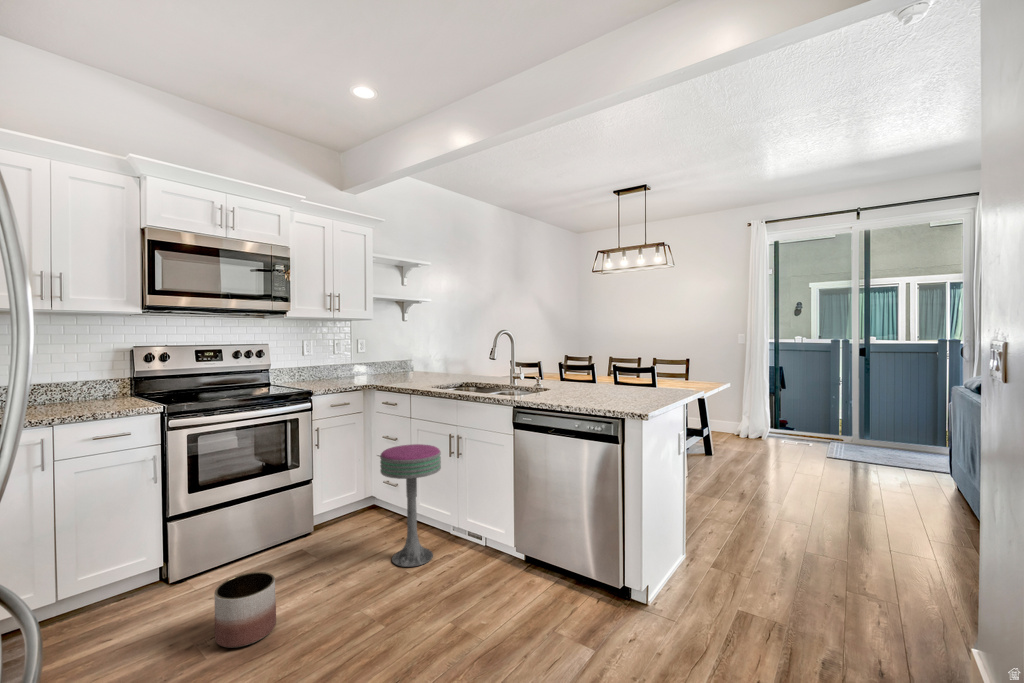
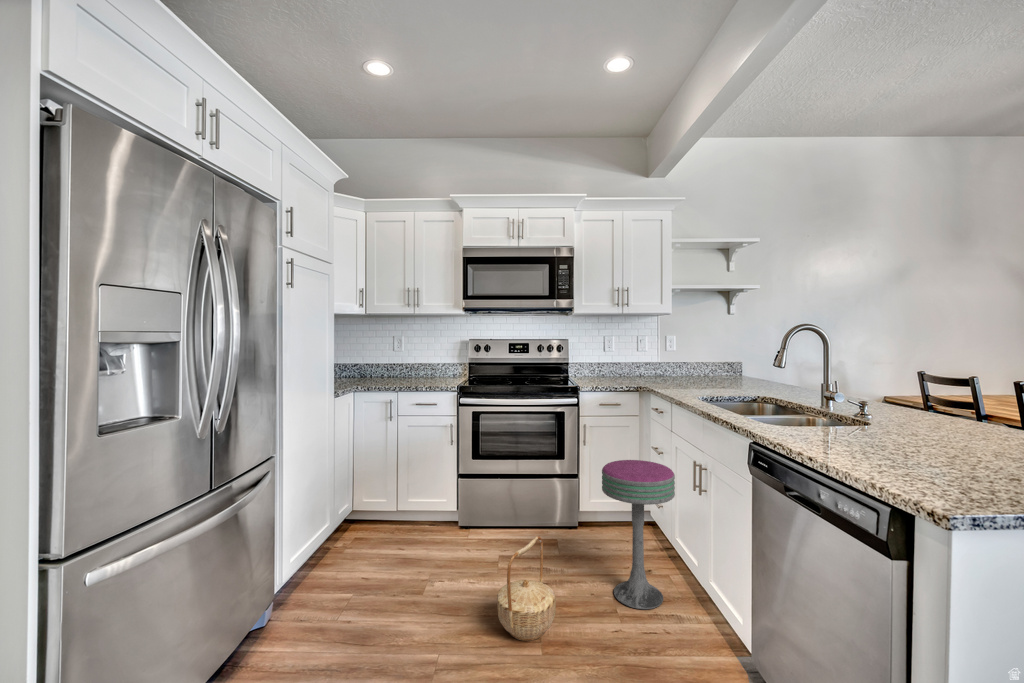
basket: none [321,531,381,630] -> present [497,536,556,641]
planter: present [214,572,276,648] -> none [434,540,481,603]

